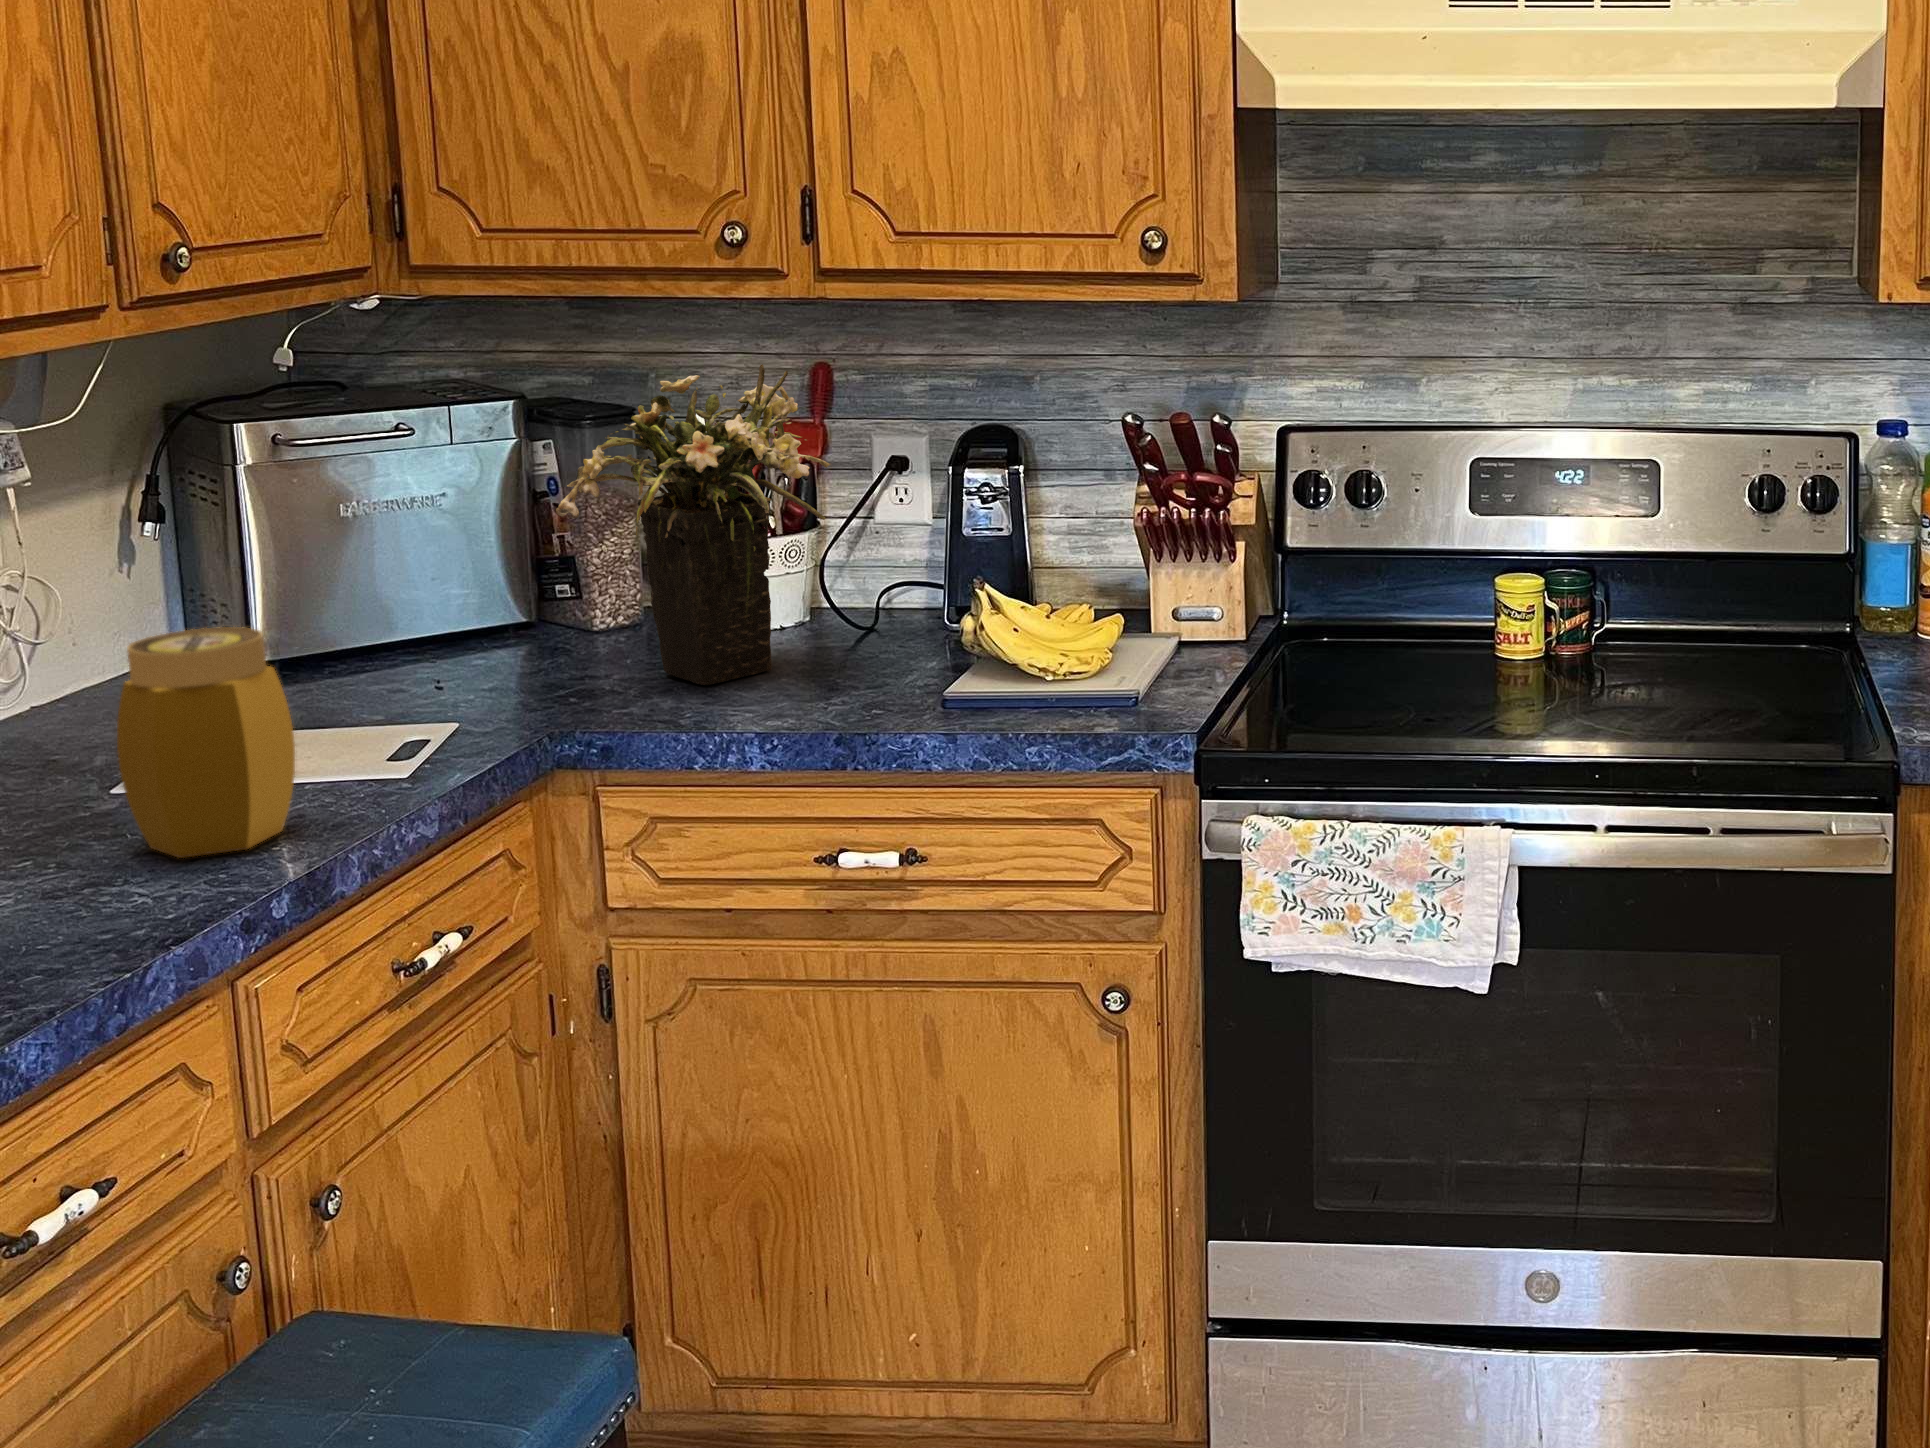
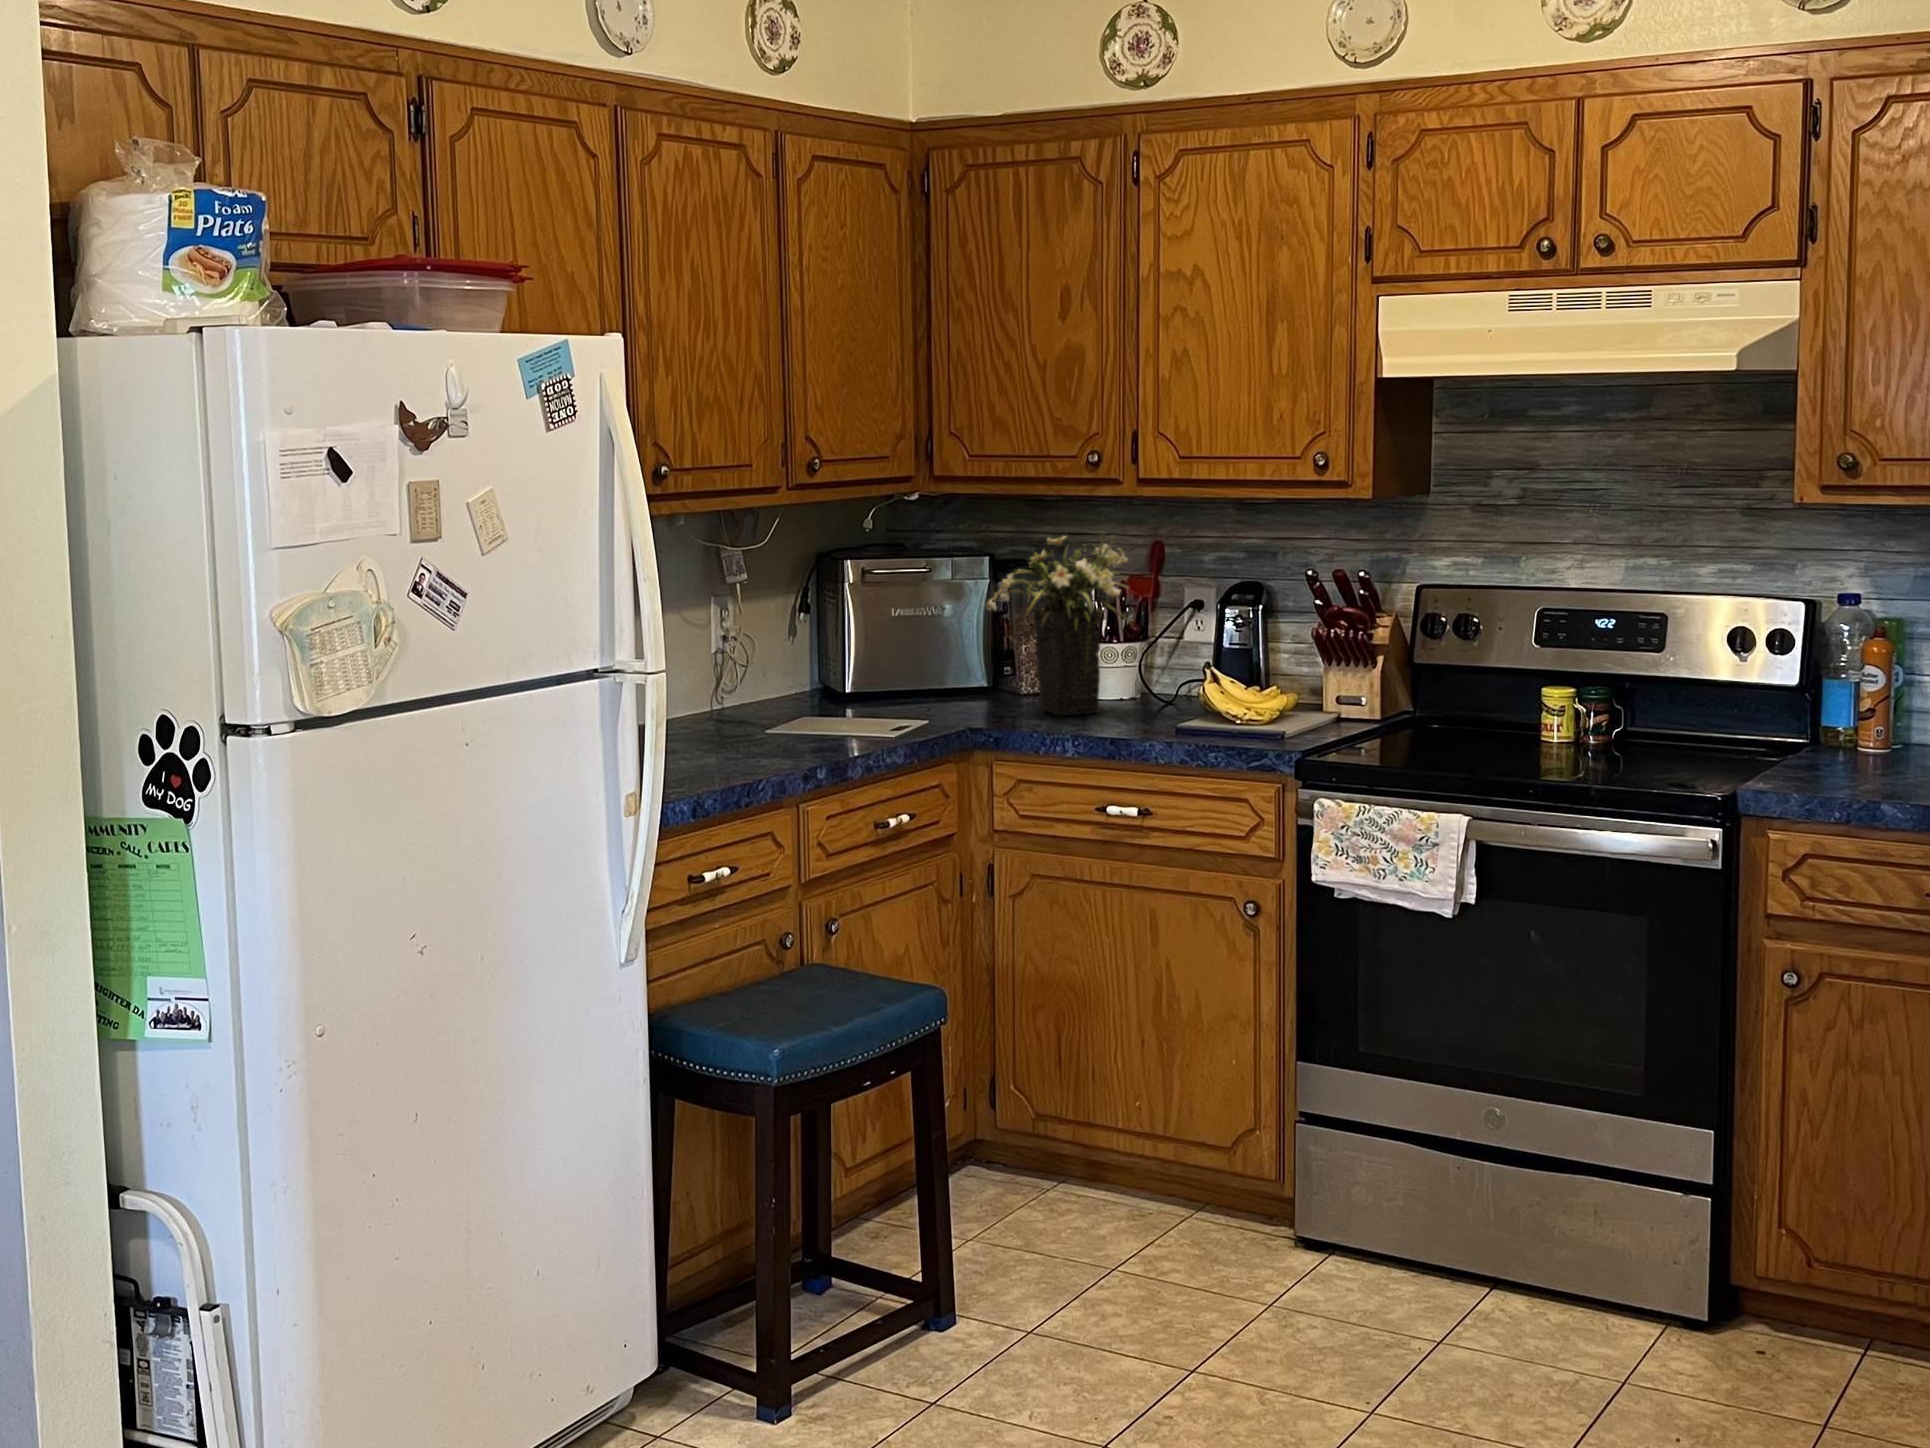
jar: present [117,627,295,858] -> none [766,641,840,748]

